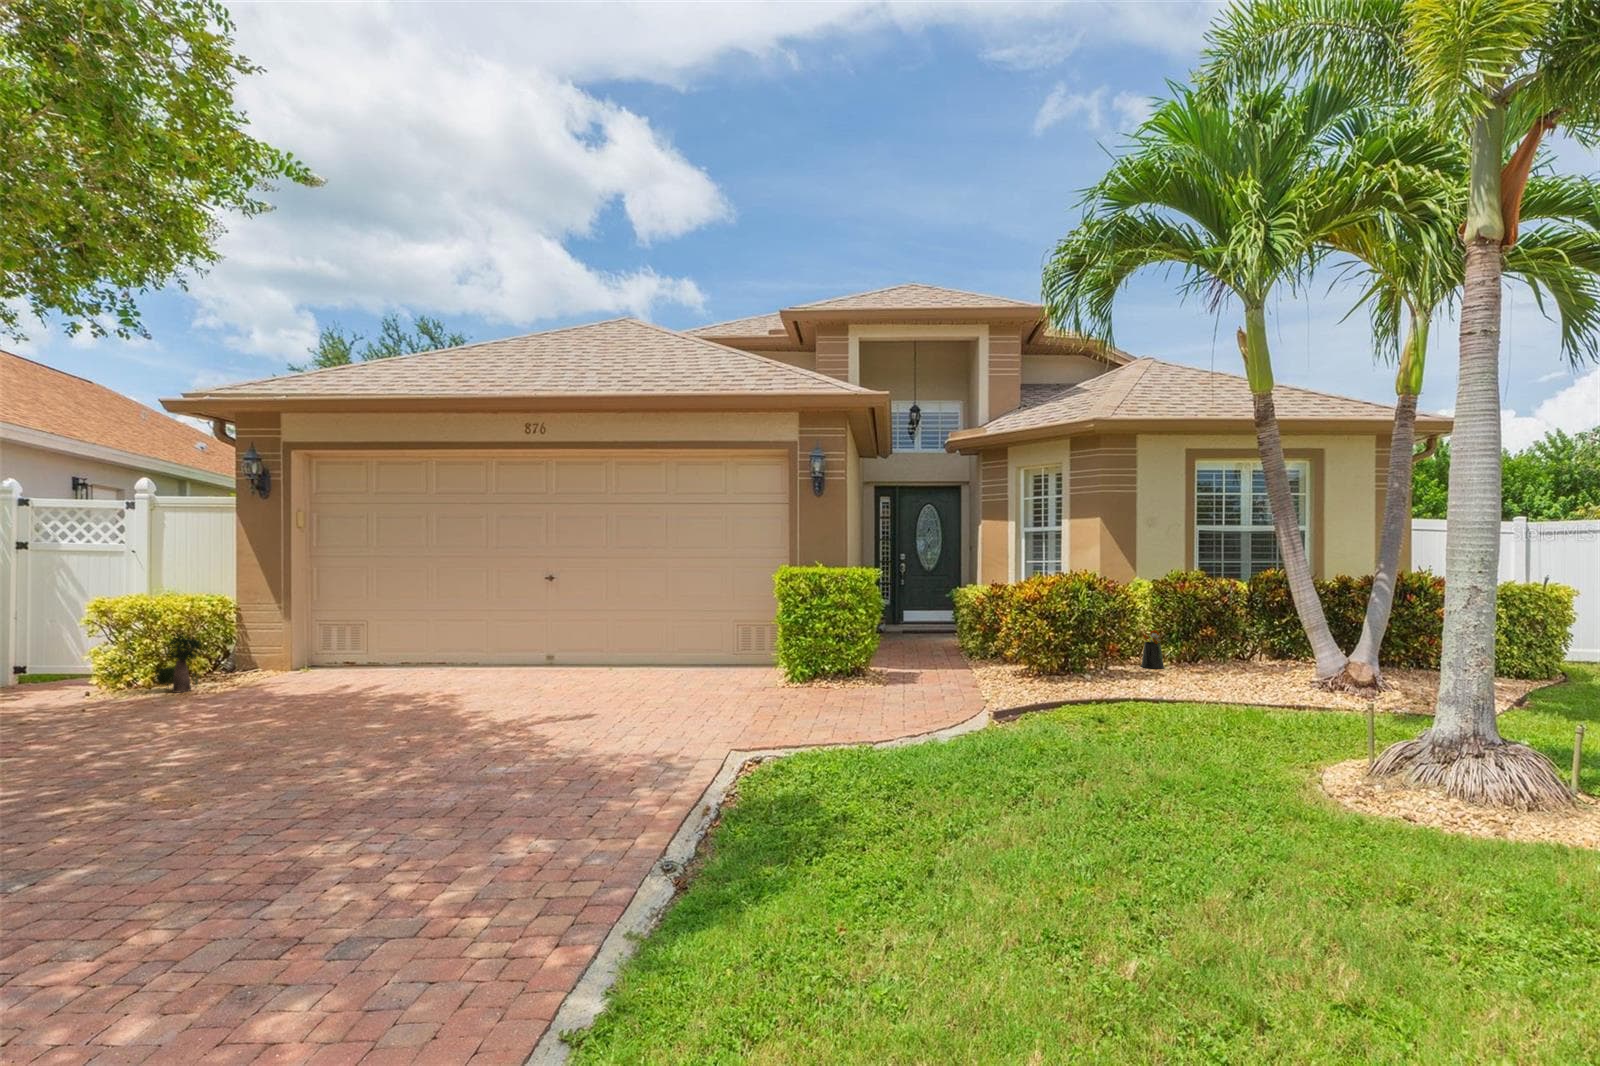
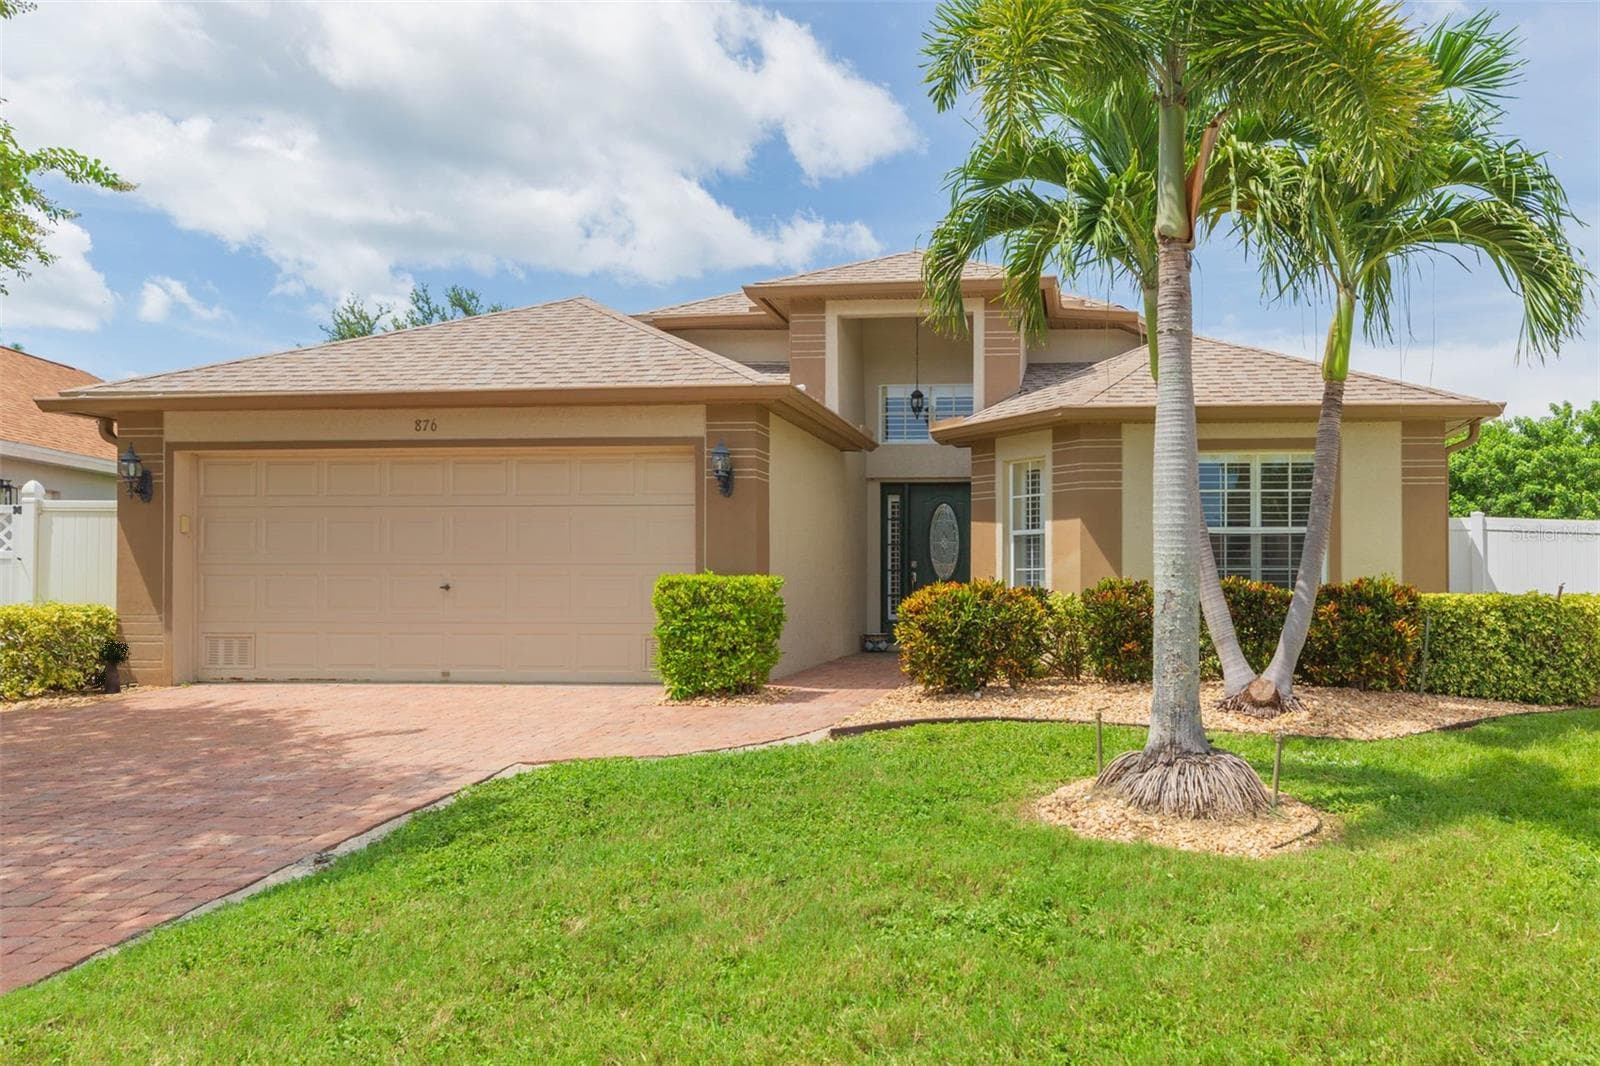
watering can: present [1141,630,1164,669] -> none [1086,650,1113,695]

